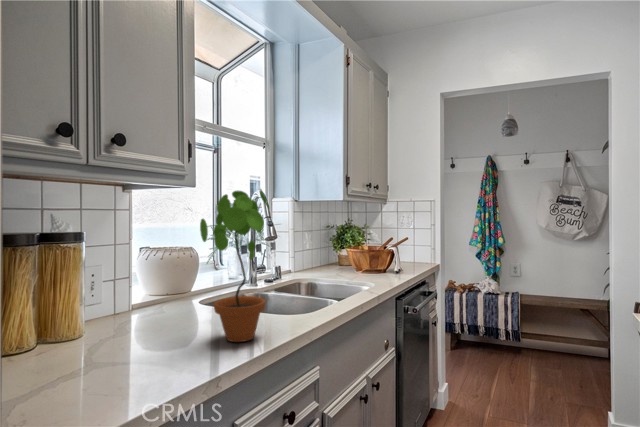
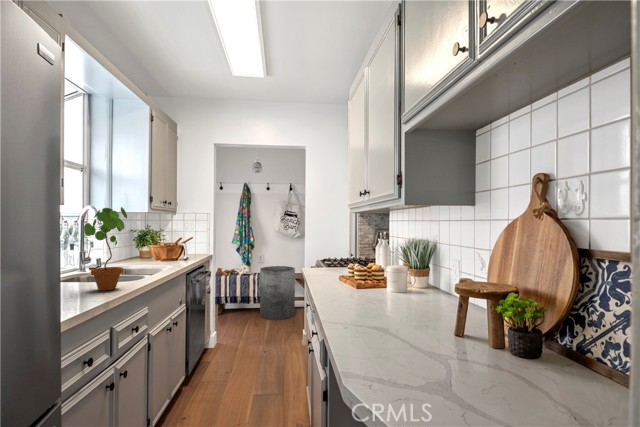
trash can: none [516,284,581,376] -> present [260,266,295,320]

